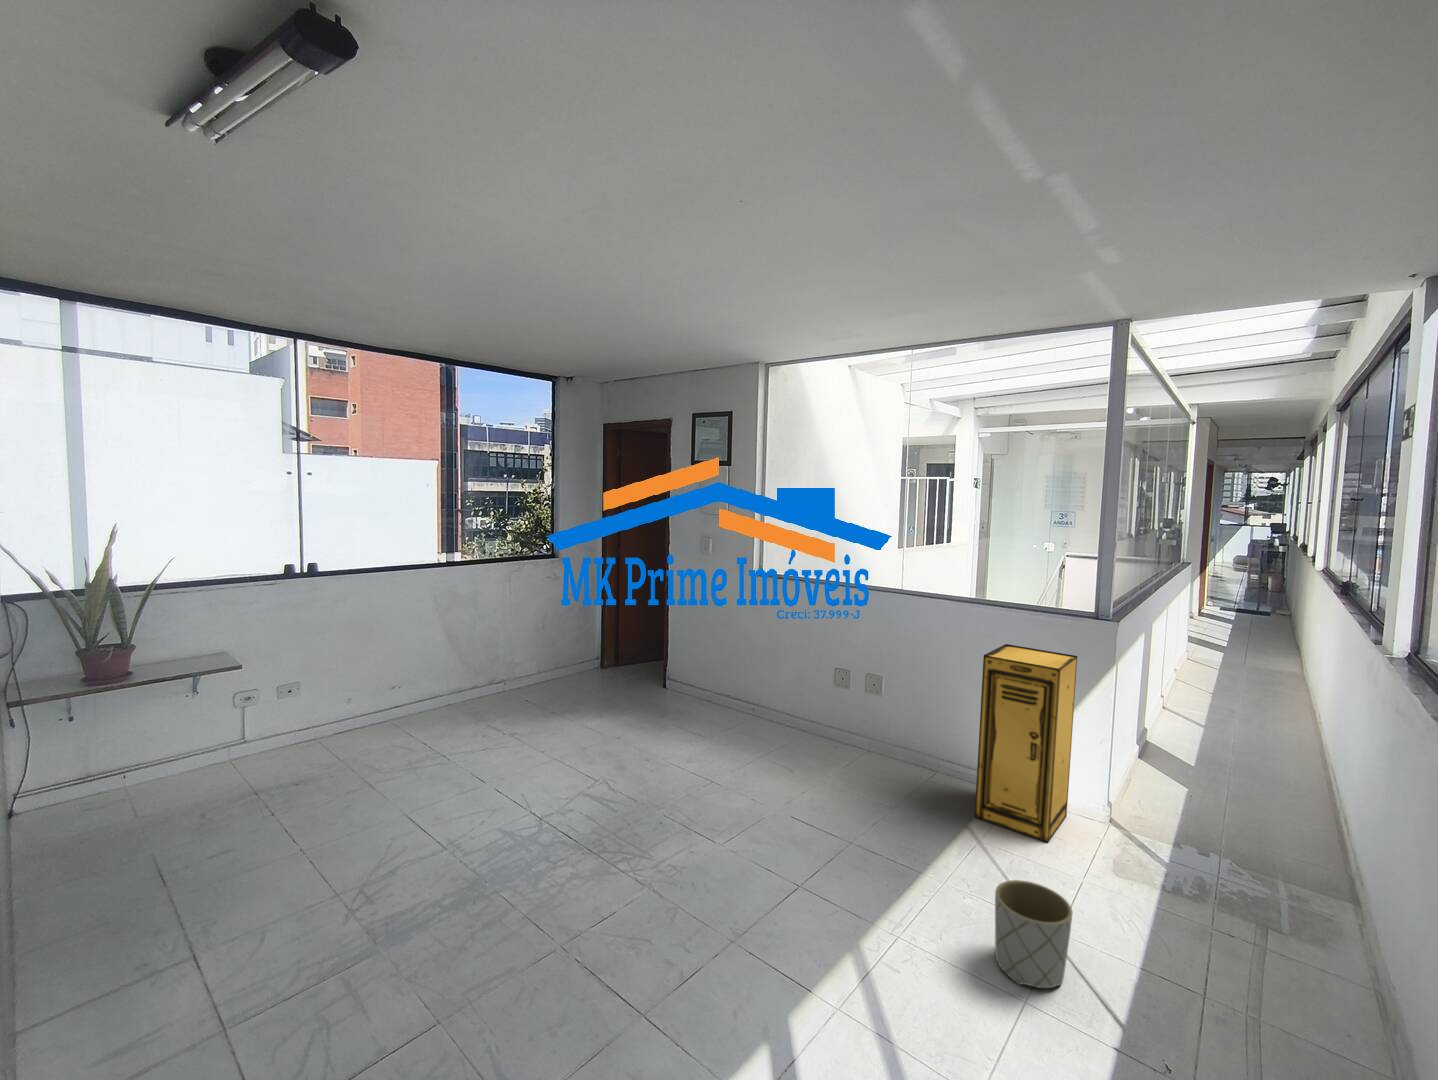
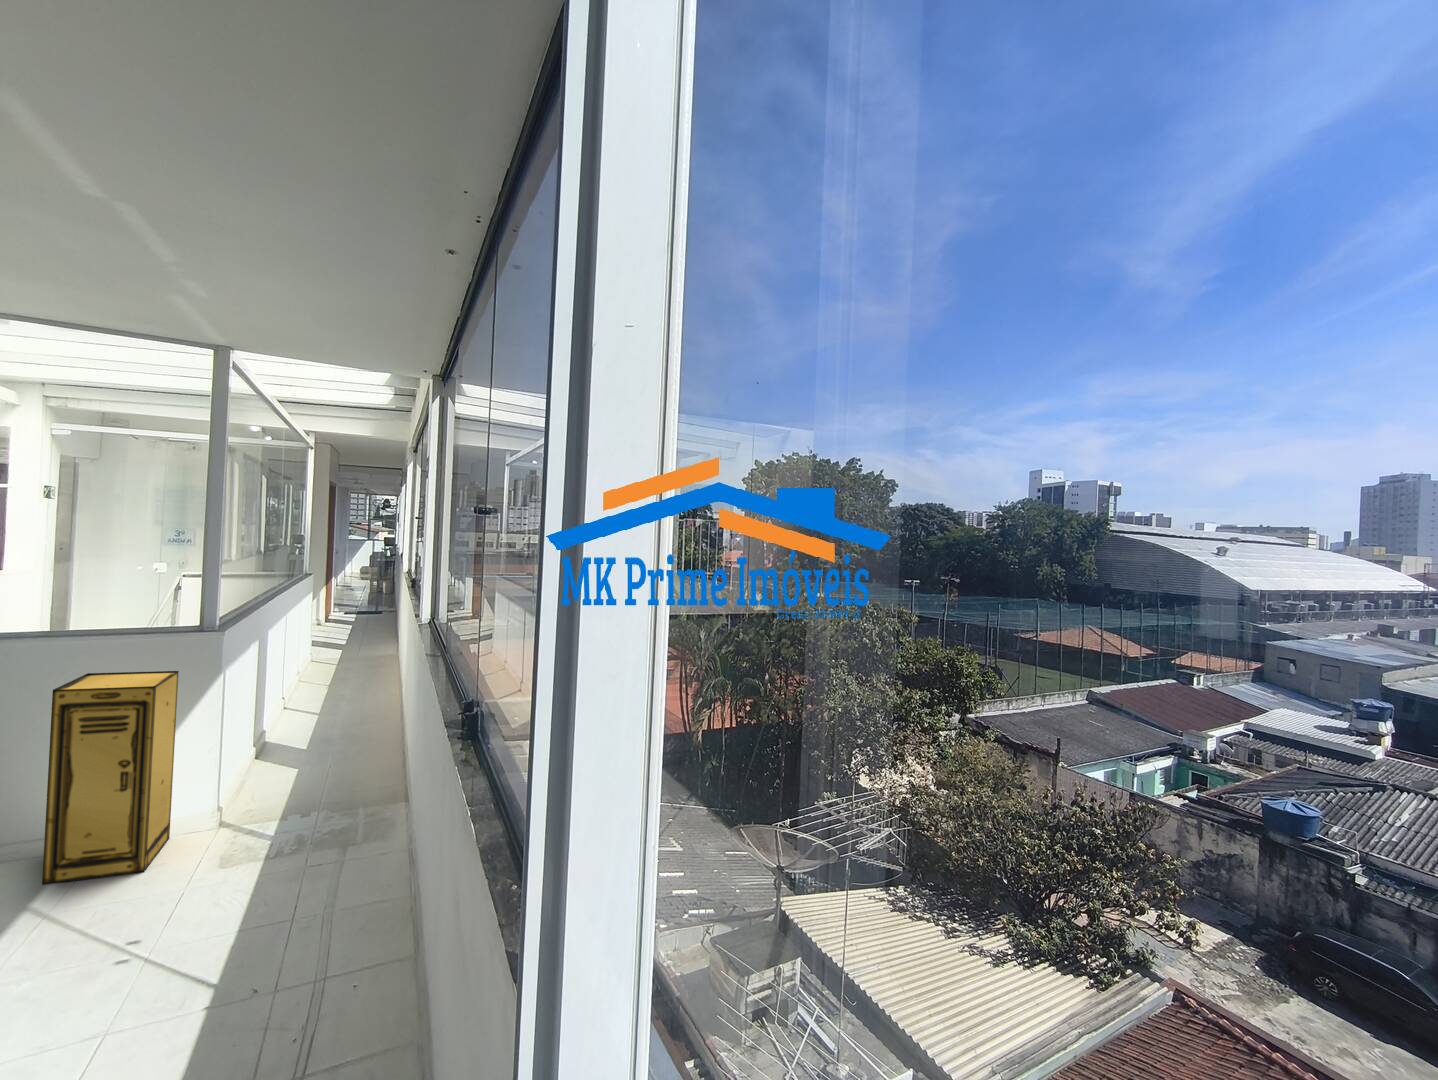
planter: present [995,880,1072,988] -> none [64,905,161,1019]

